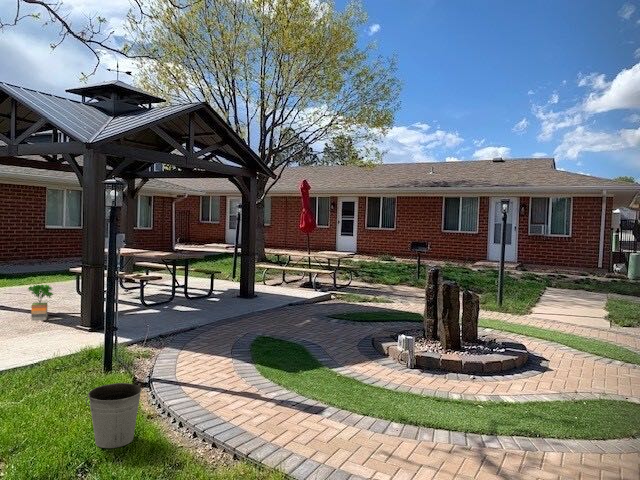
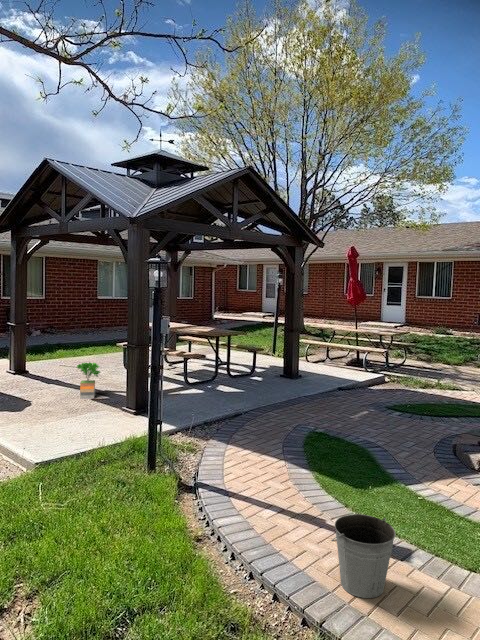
bucket: present [86,383,142,448] -> present [331,514,395,598]

